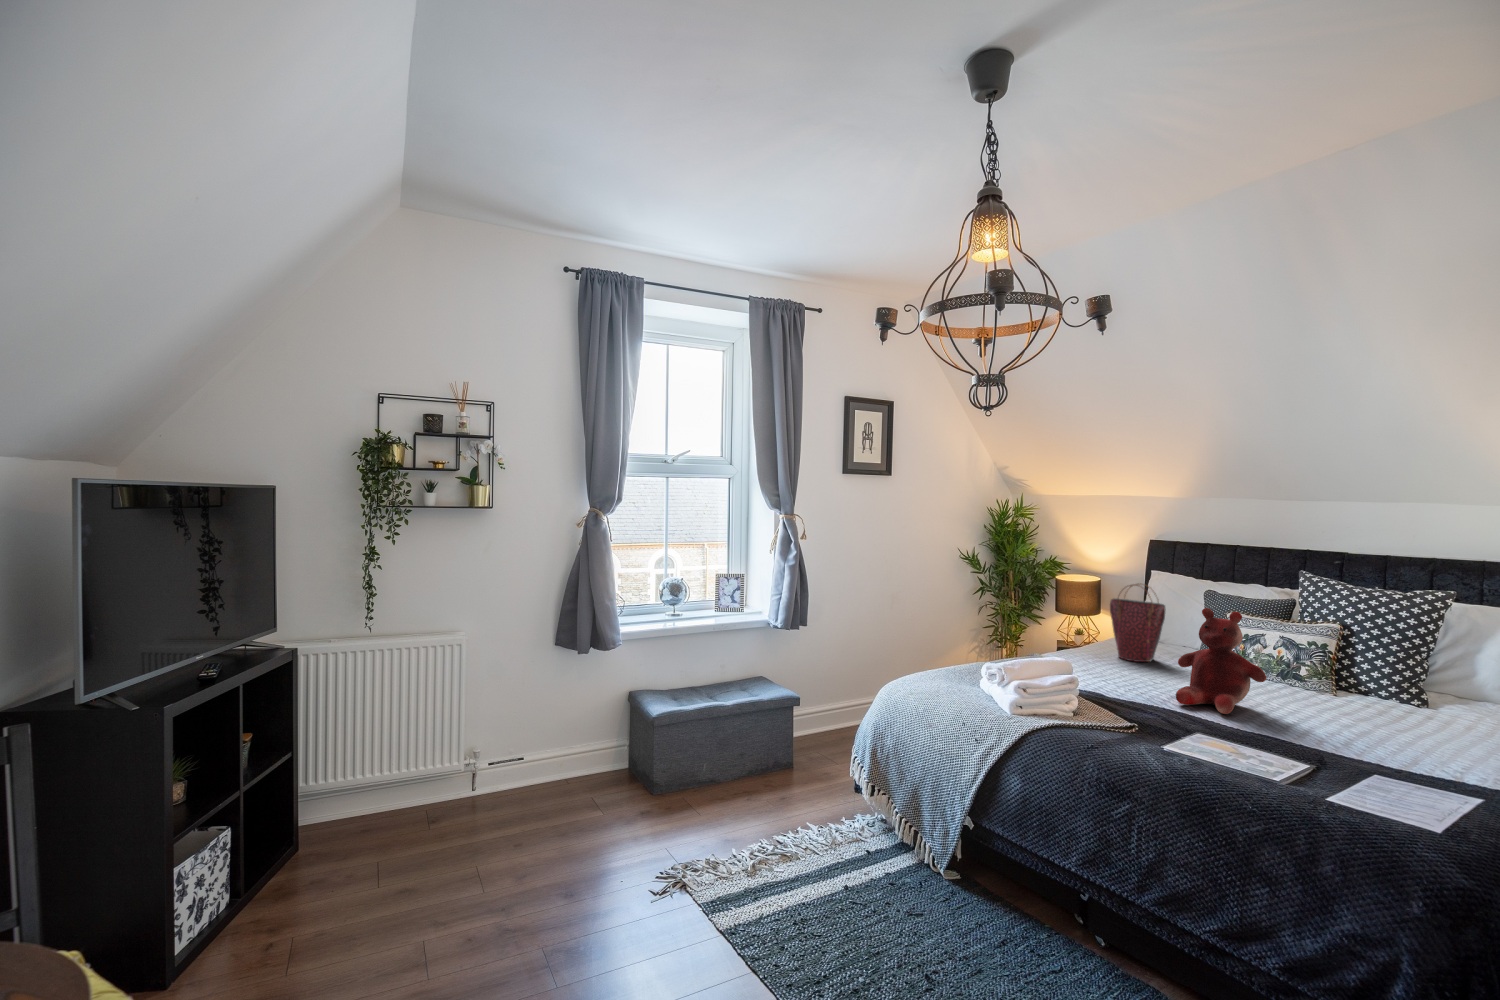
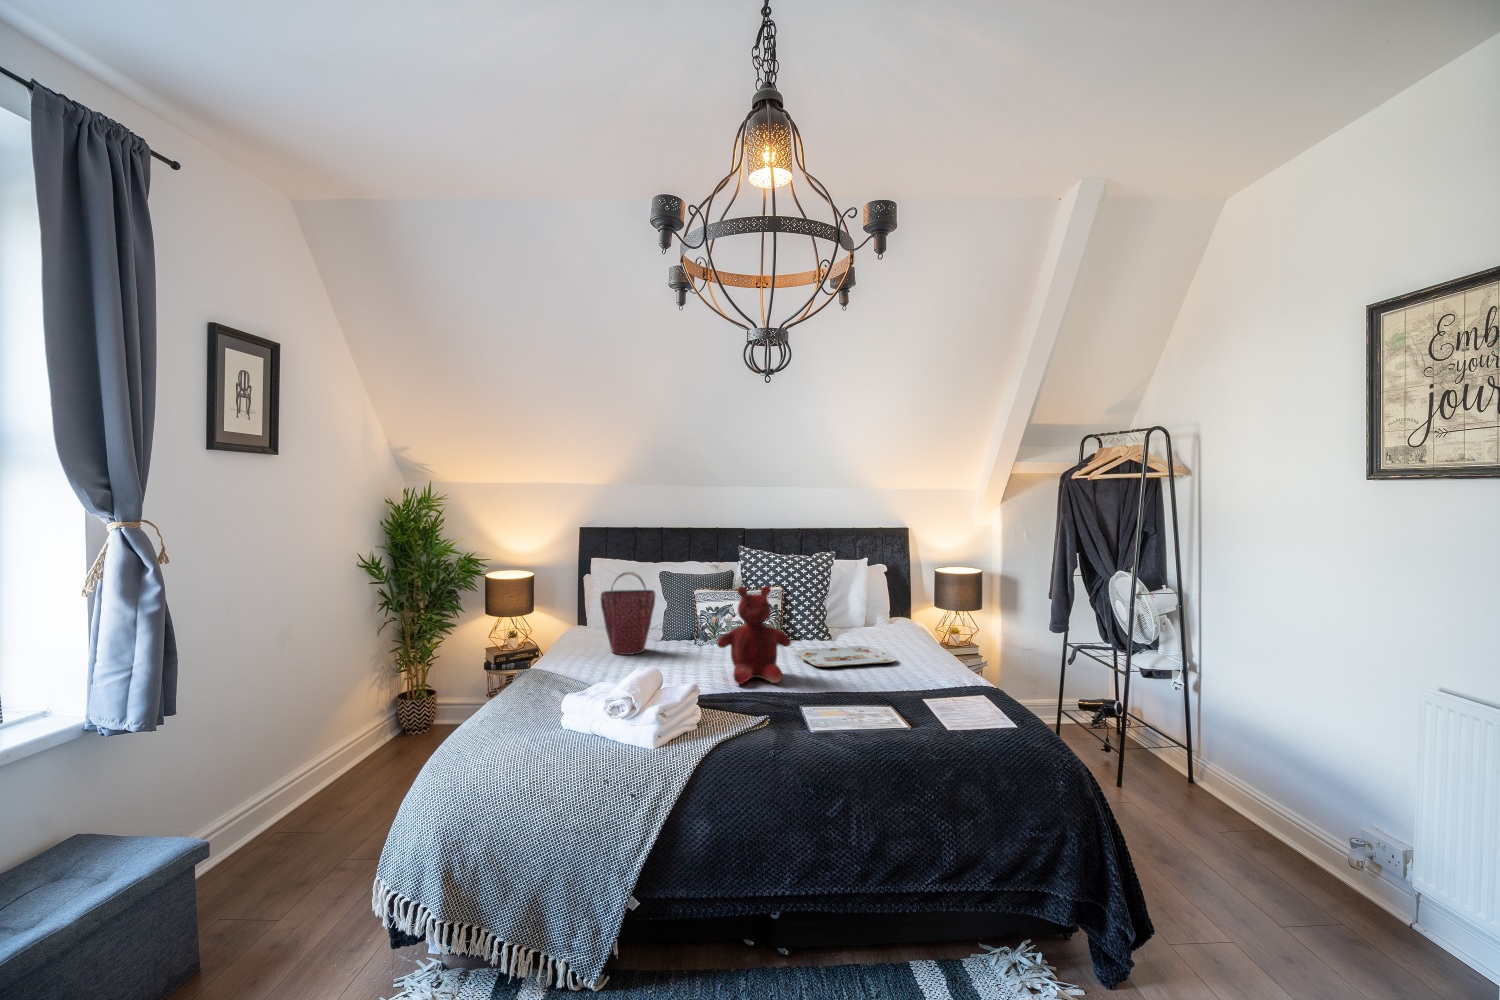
serving tray: none [1309,700,1464,742] -> present [797,646,896,667]

